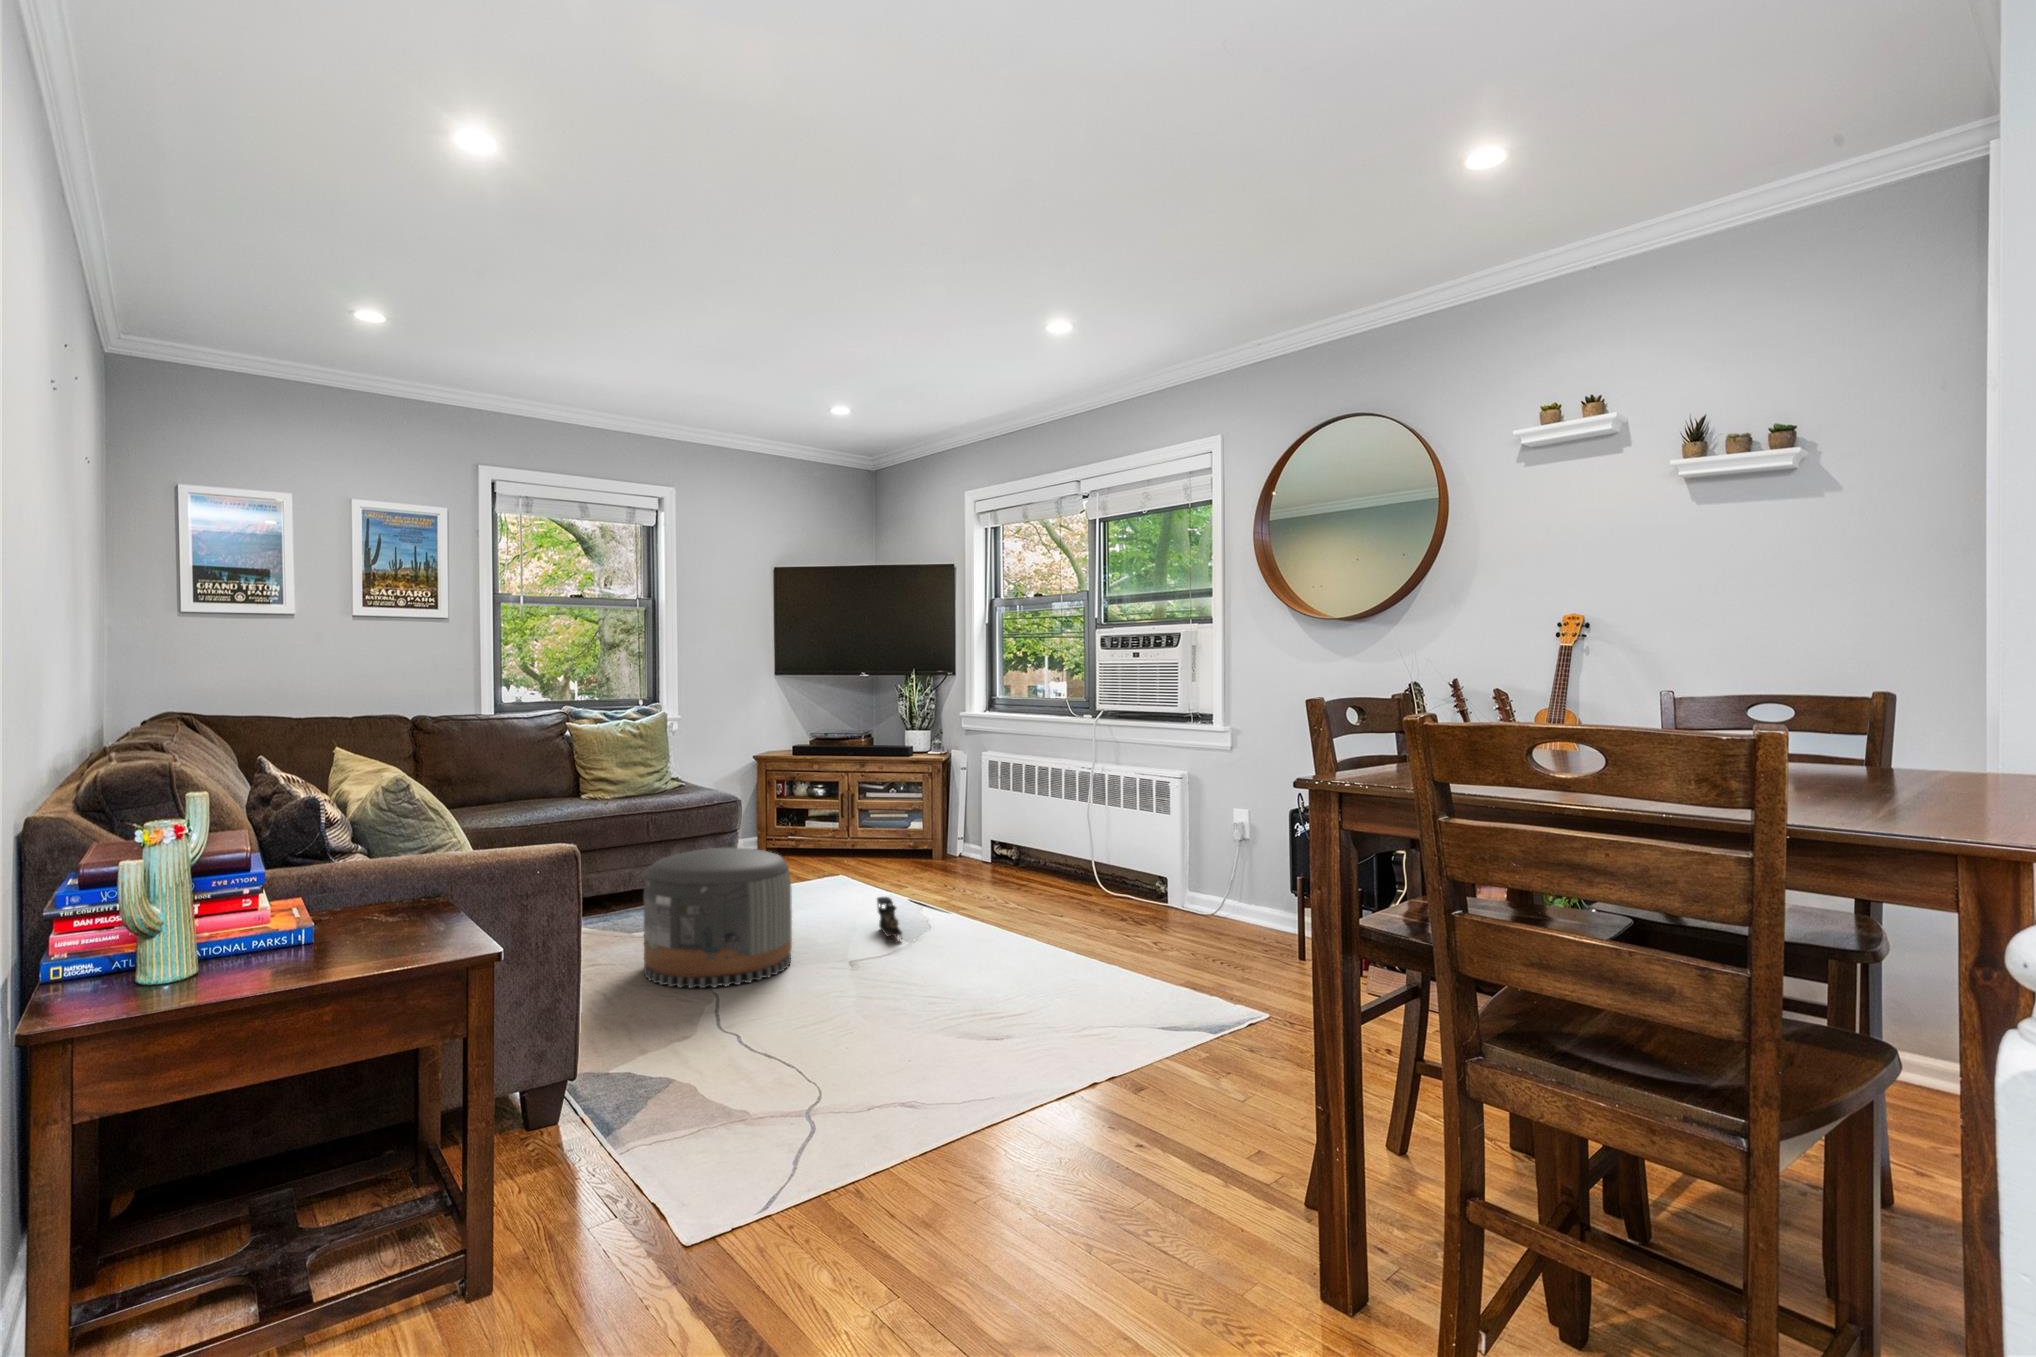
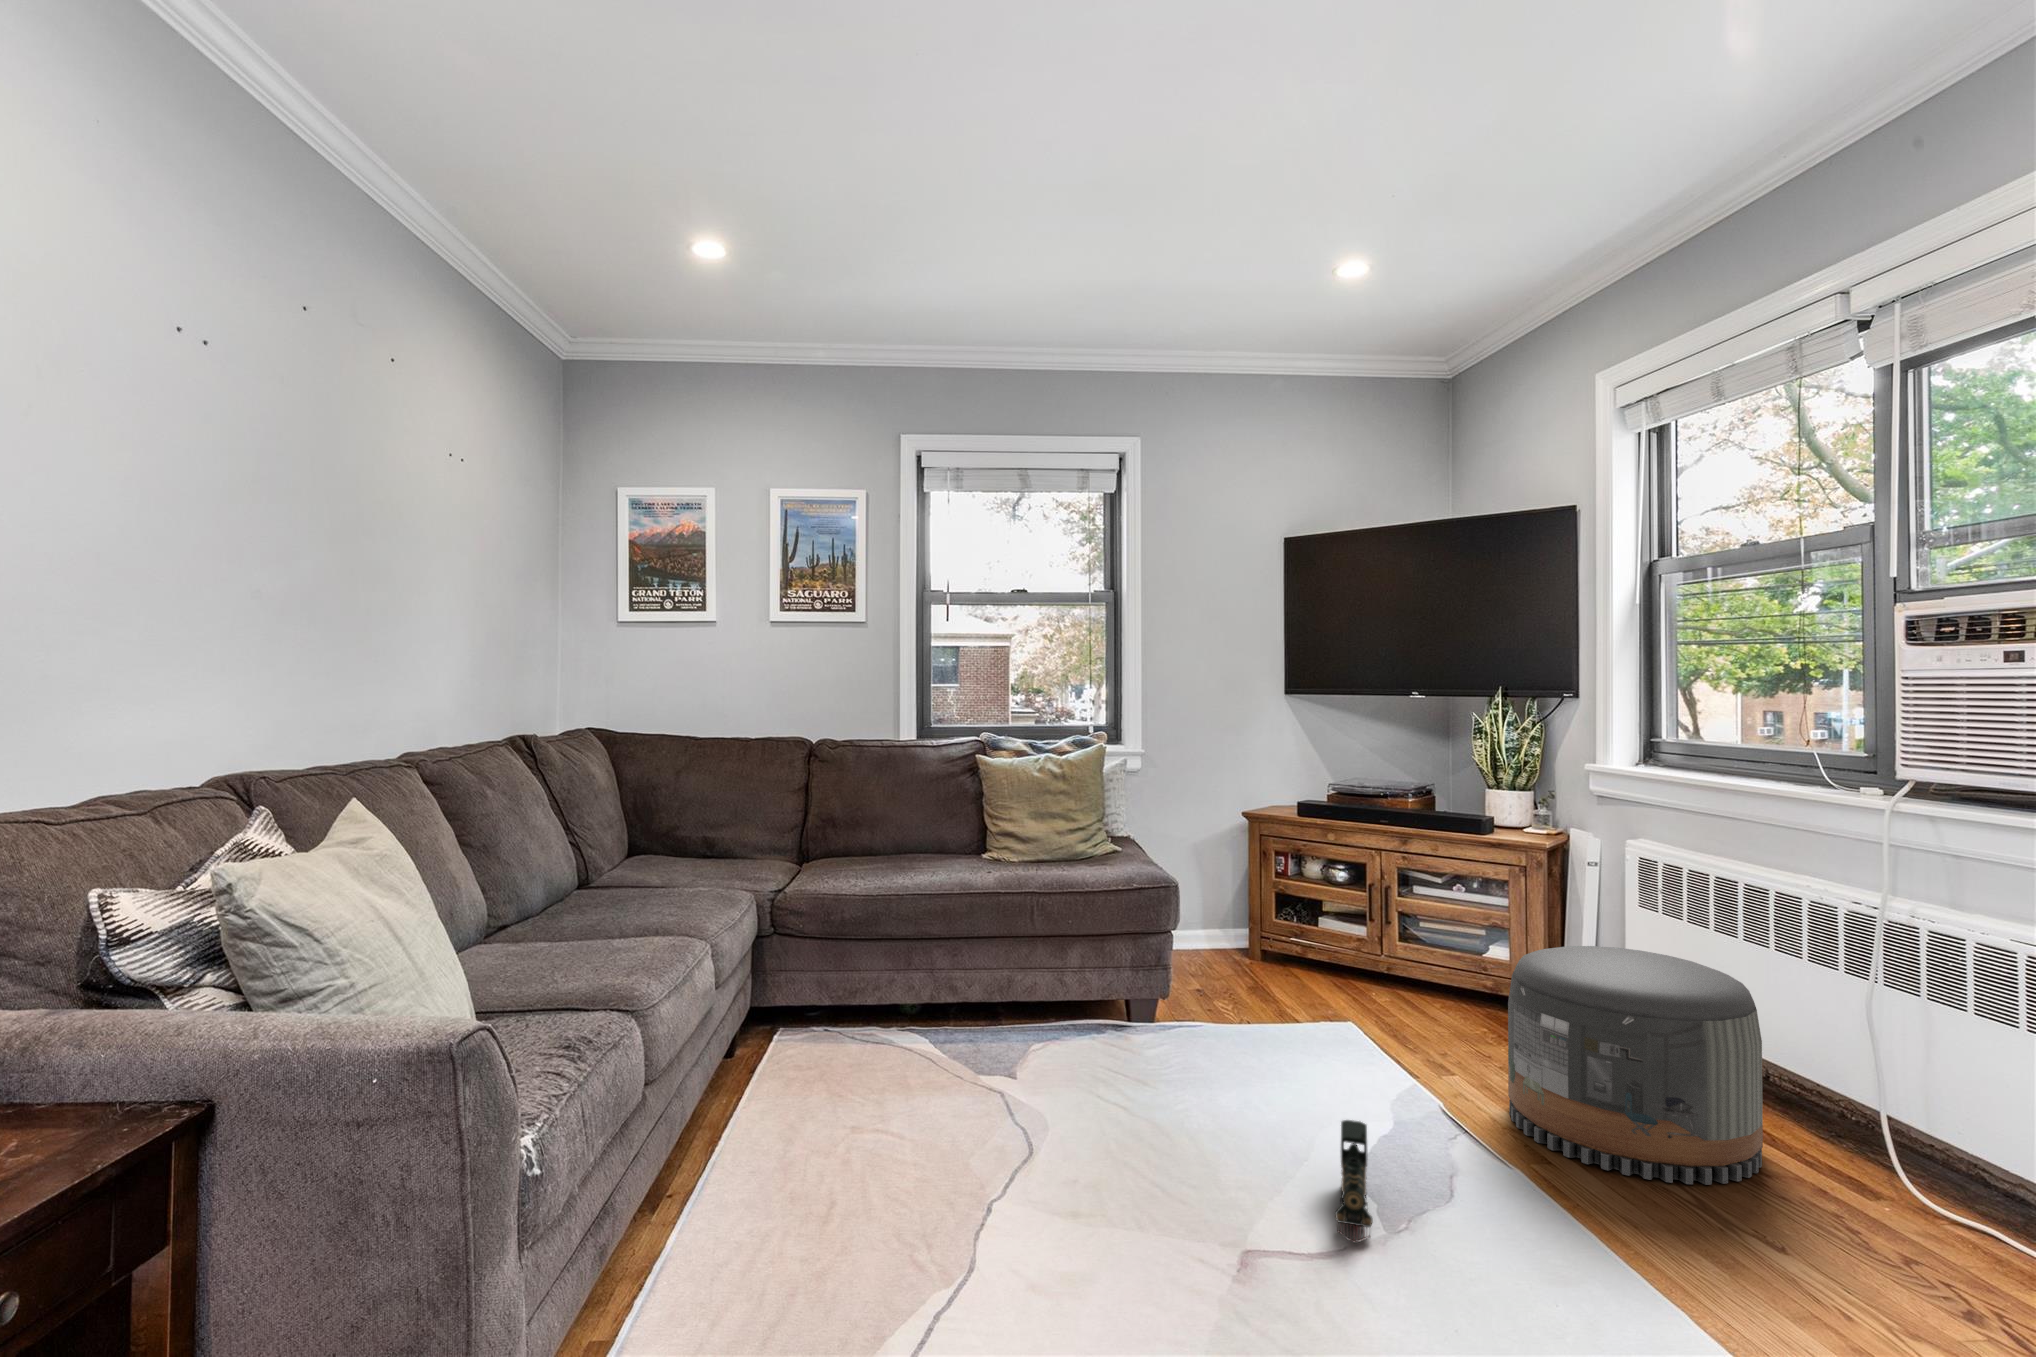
pouf: present [644,848,792,988] -> present [1508,946,1763,1185]

